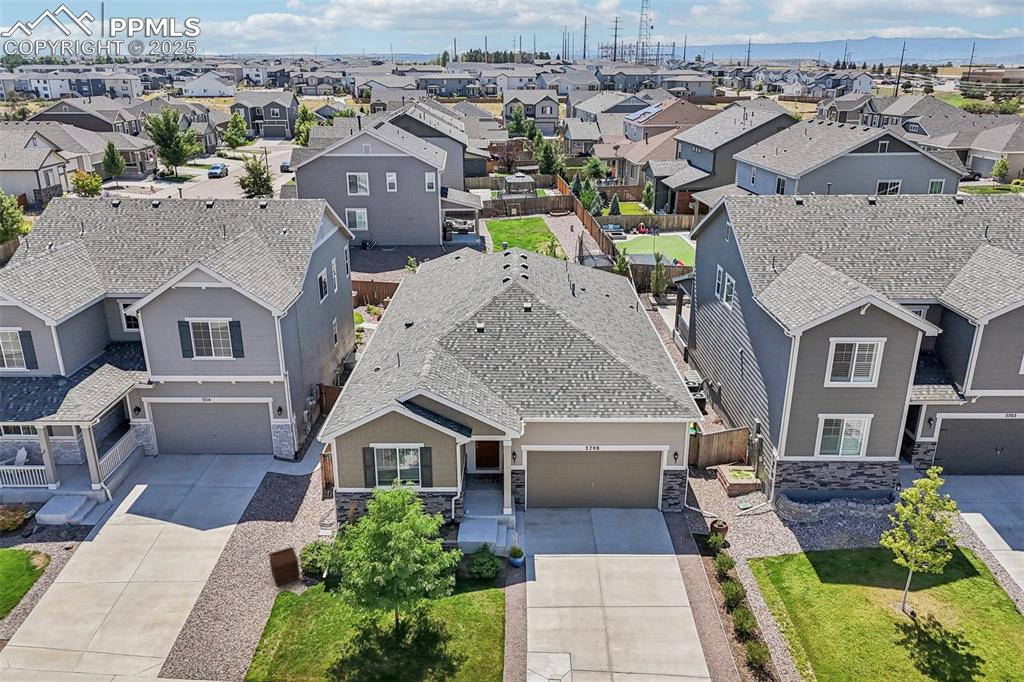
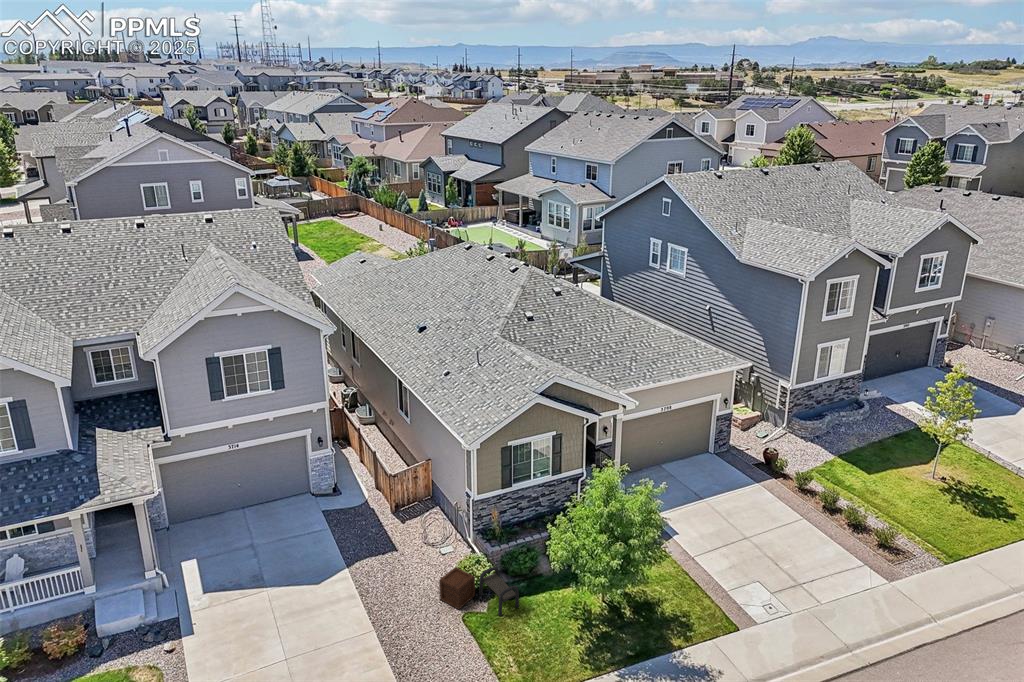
bench: none [300,557,327,603] -> present [479,567,519,616]

